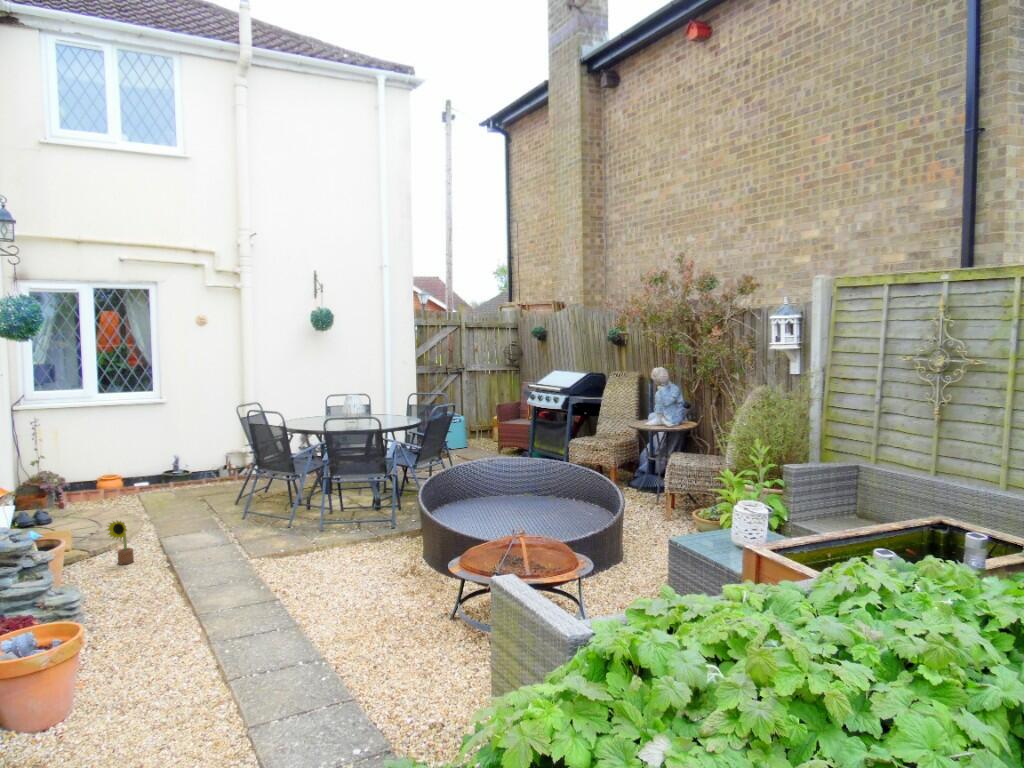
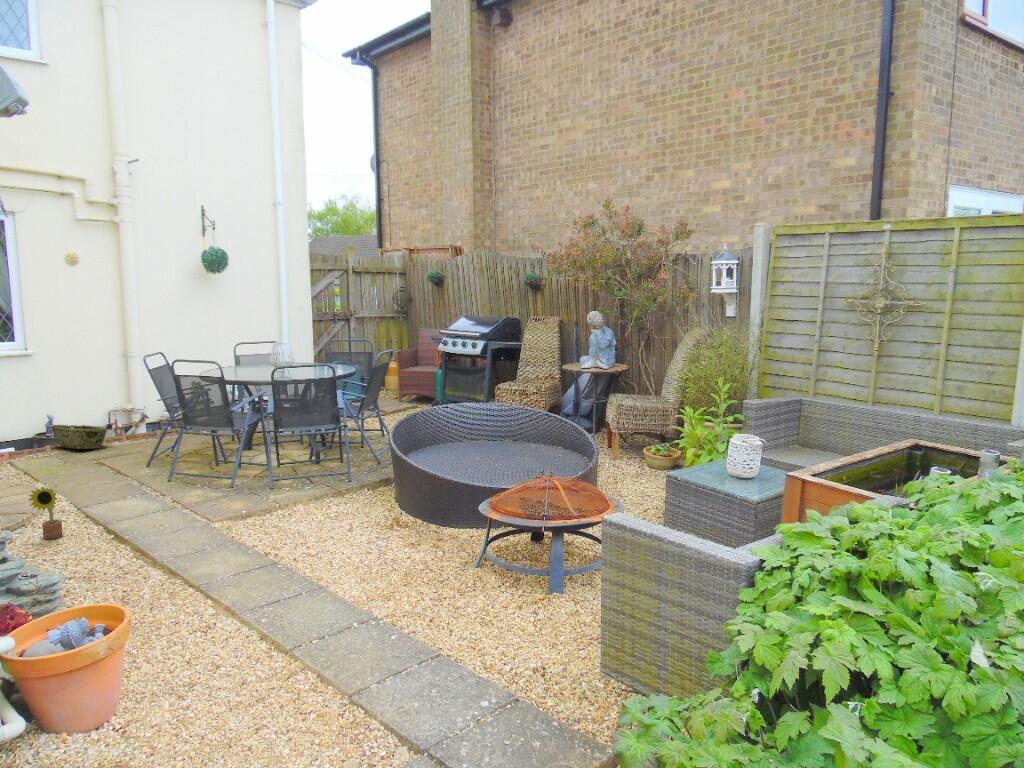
woven basket: none [177,465,219,488] -> present [52,425,107,450]

